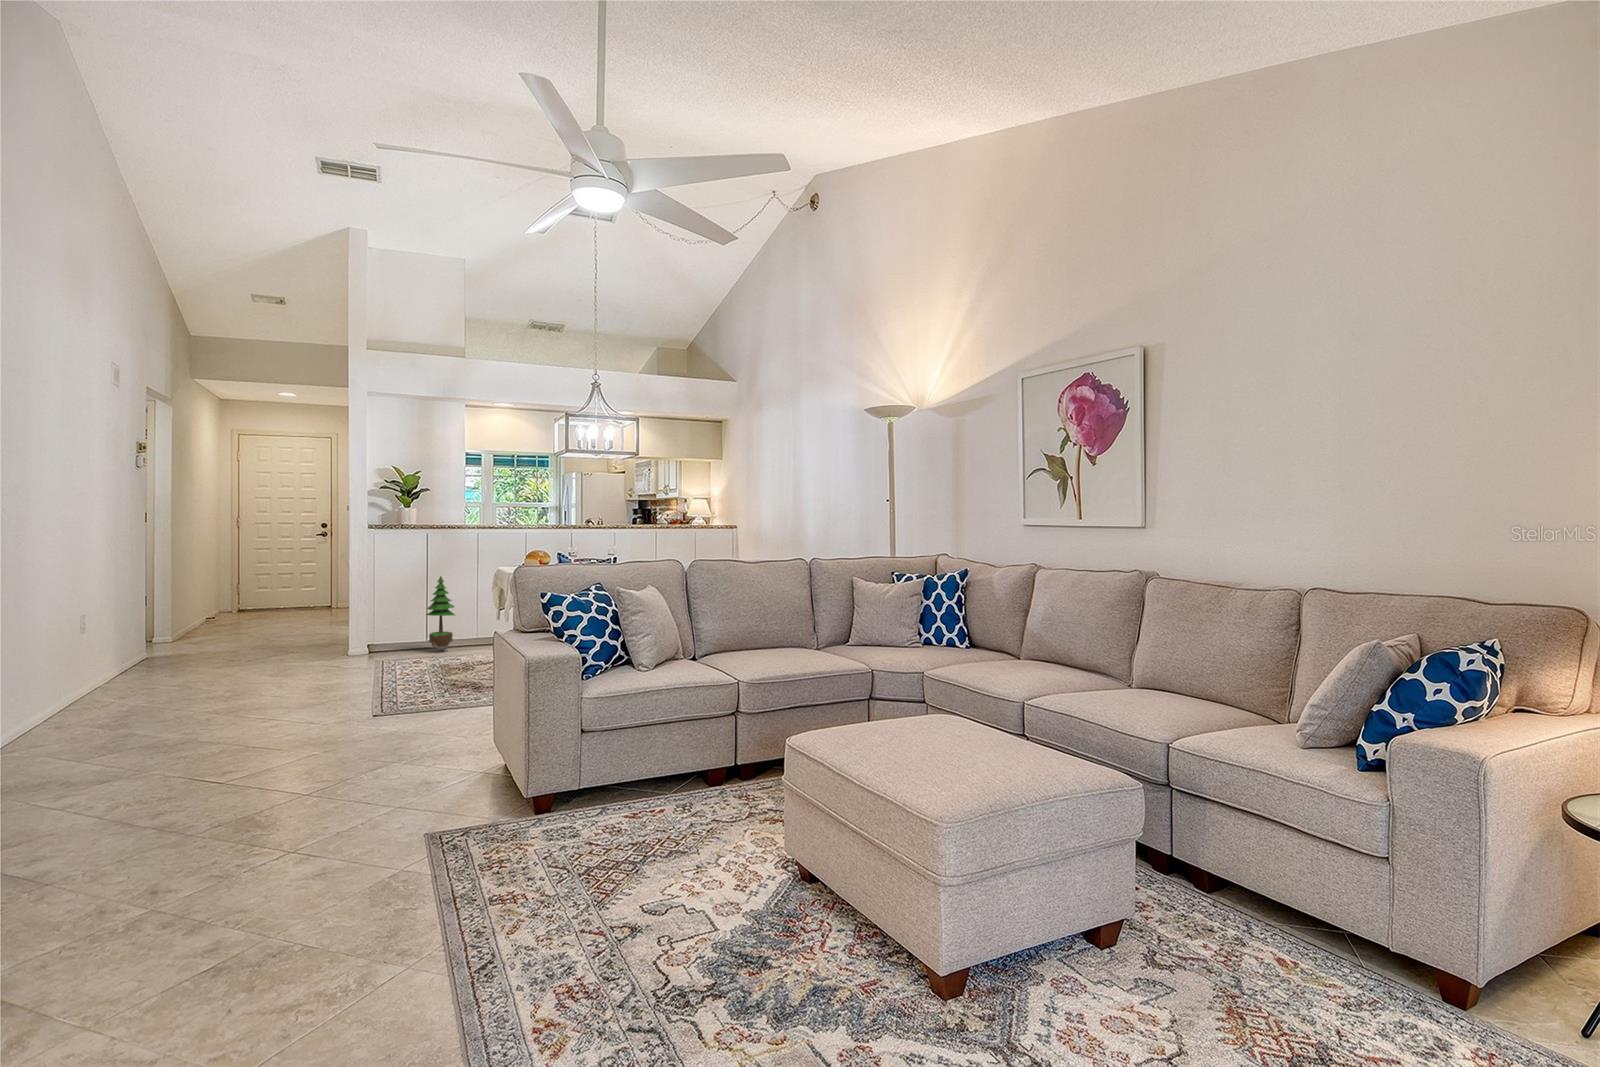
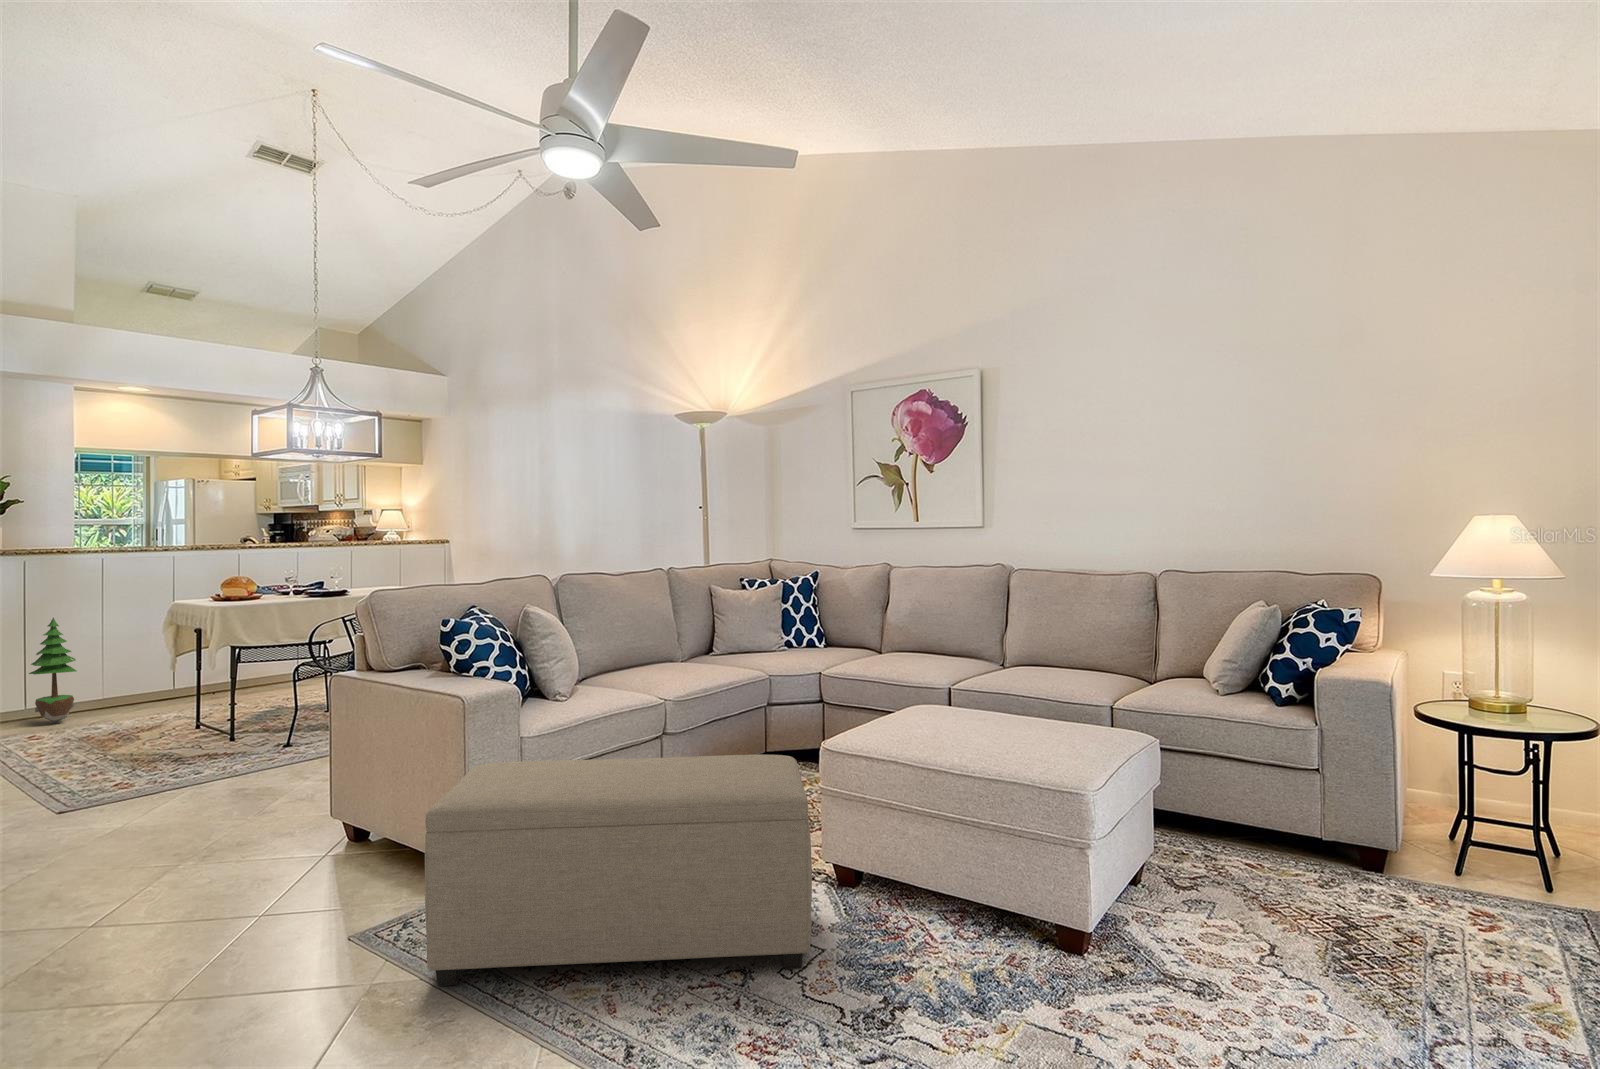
ottoman: none [382,721,735,966] -> present [425,755,812,986]

